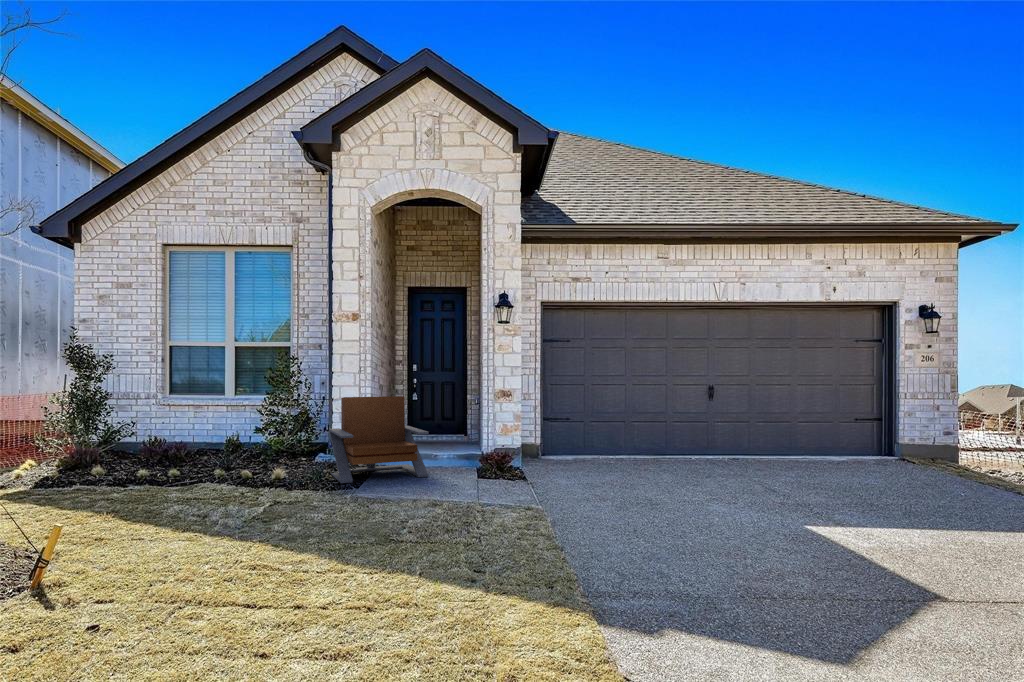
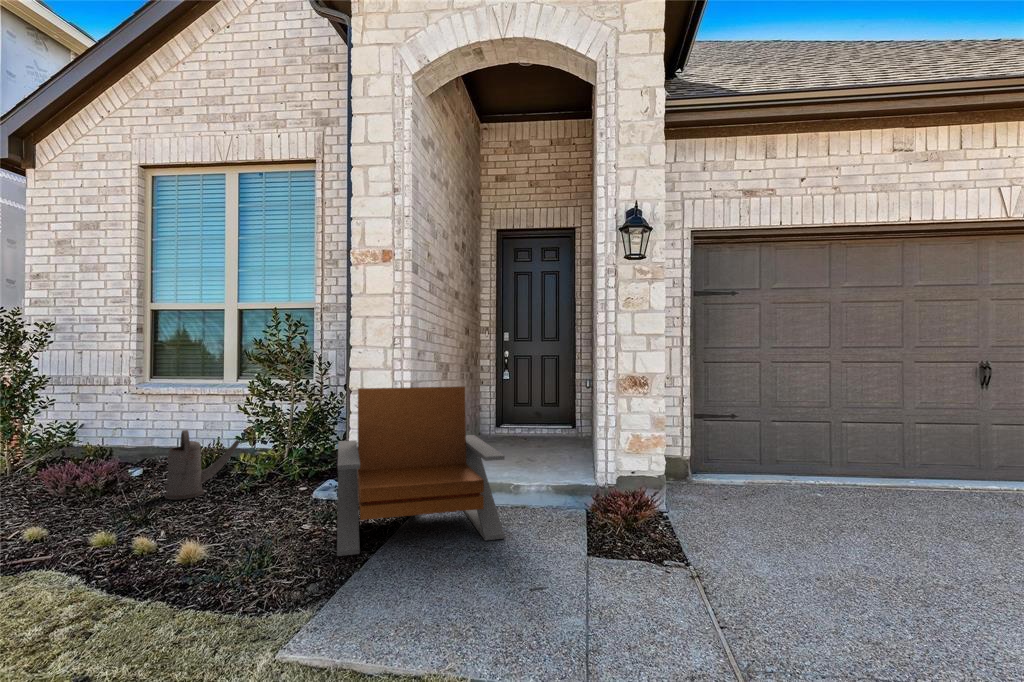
watering can: none [204,426,256,469] -> present [153,430,240,500]

